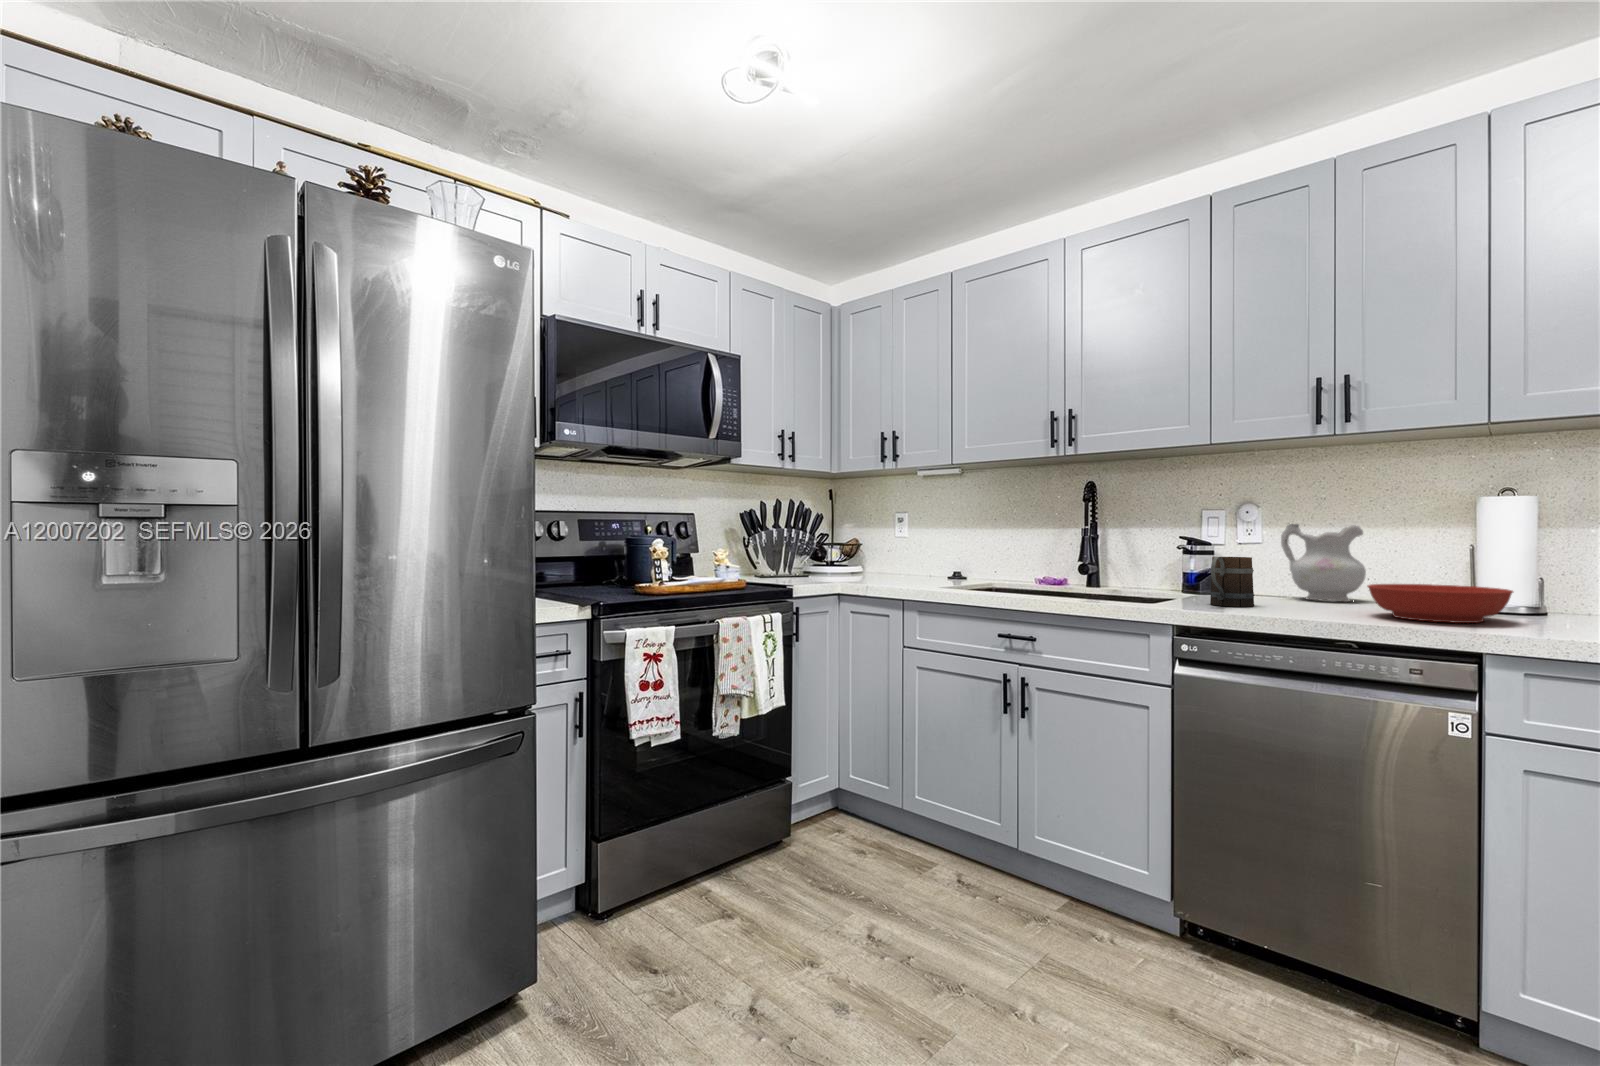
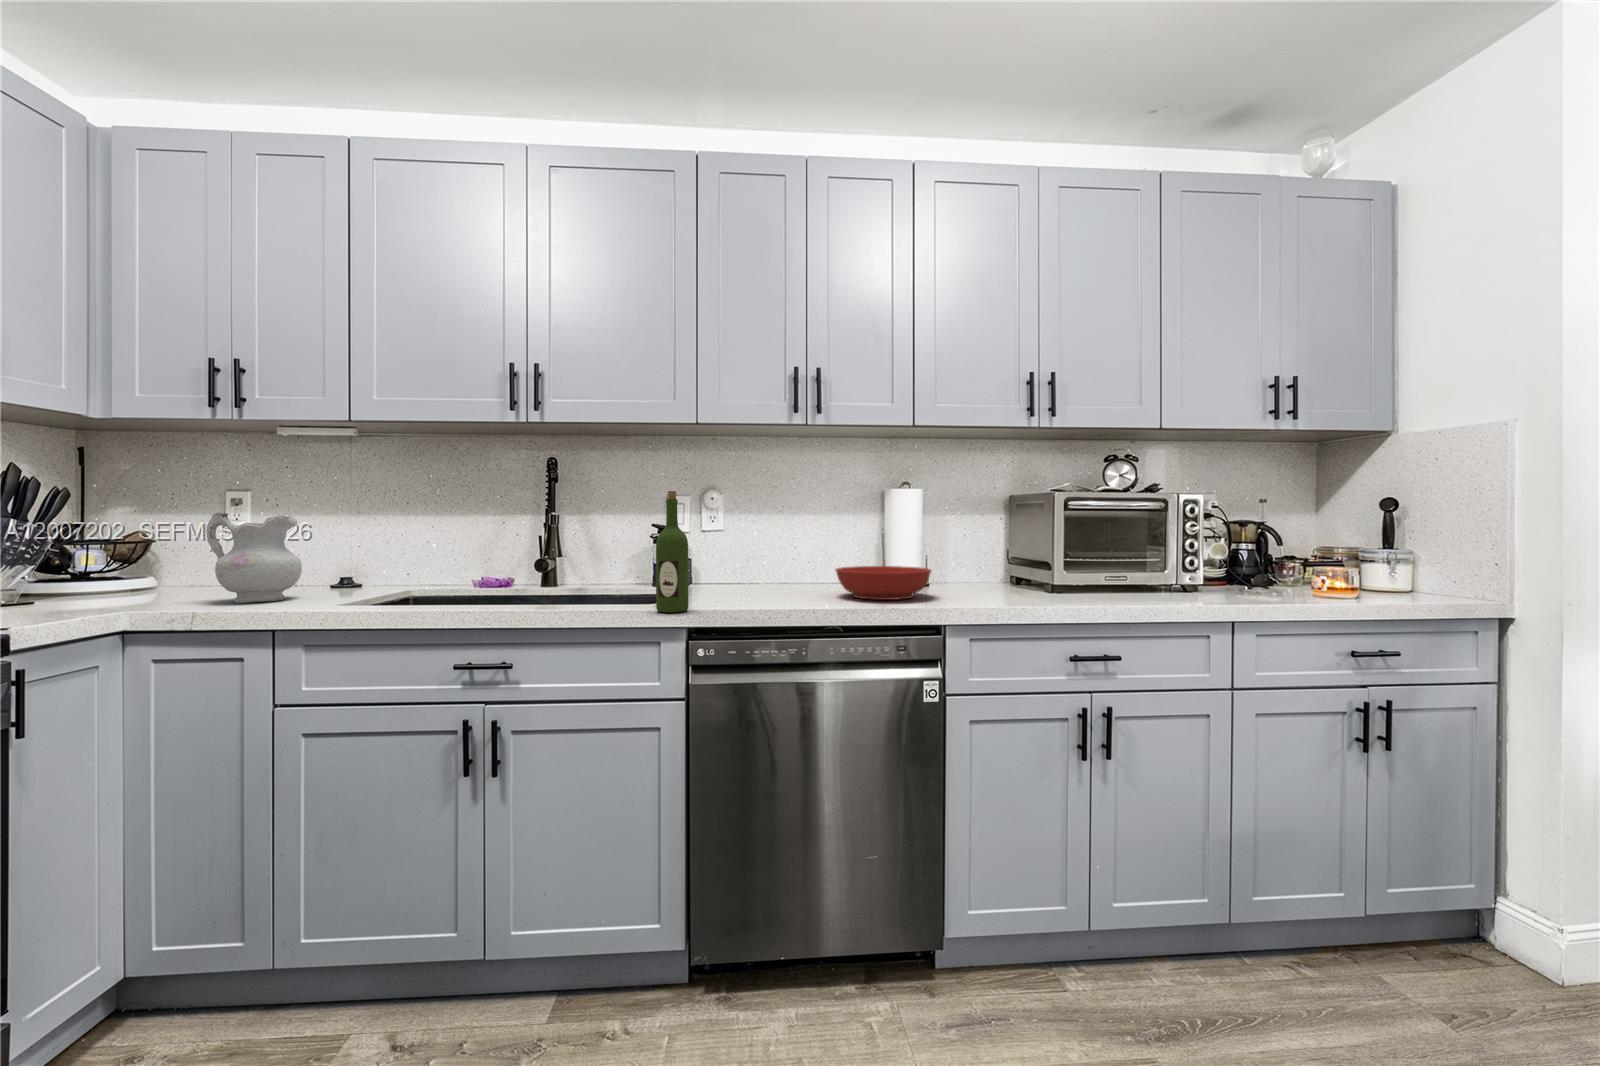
wine bottle: none [1148,508,1179,611] -> present [656,491,689,612]
ceramic pitcher: present [1281,524,1366,602] -> present [207,512,302,602]
mug: present [1210,557,1255,607] -> none [700,546,741,600]

